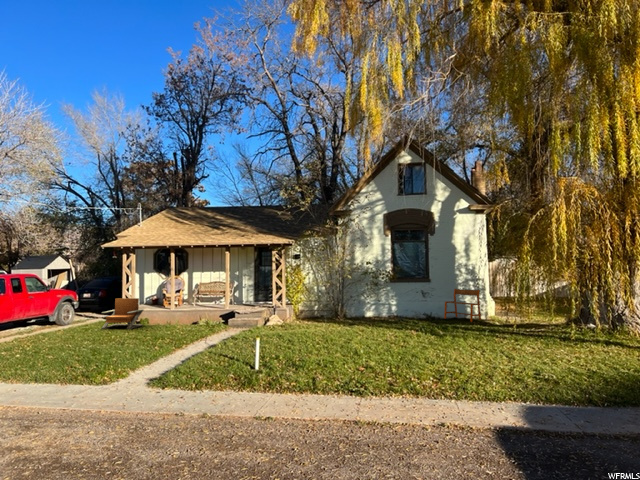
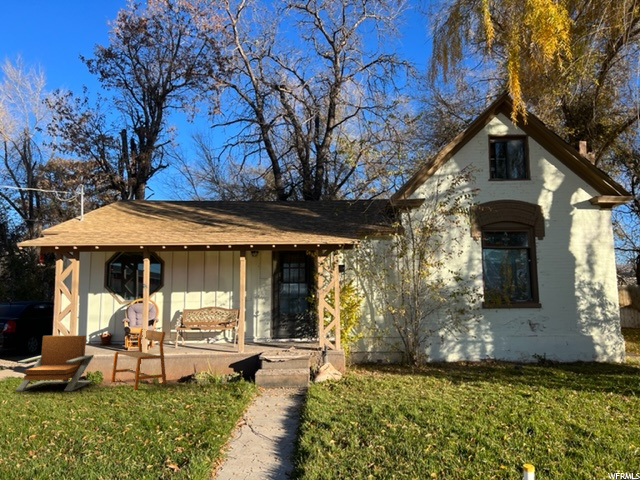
bench: present [444,289,481,322] -> present [111,329,166,389]

